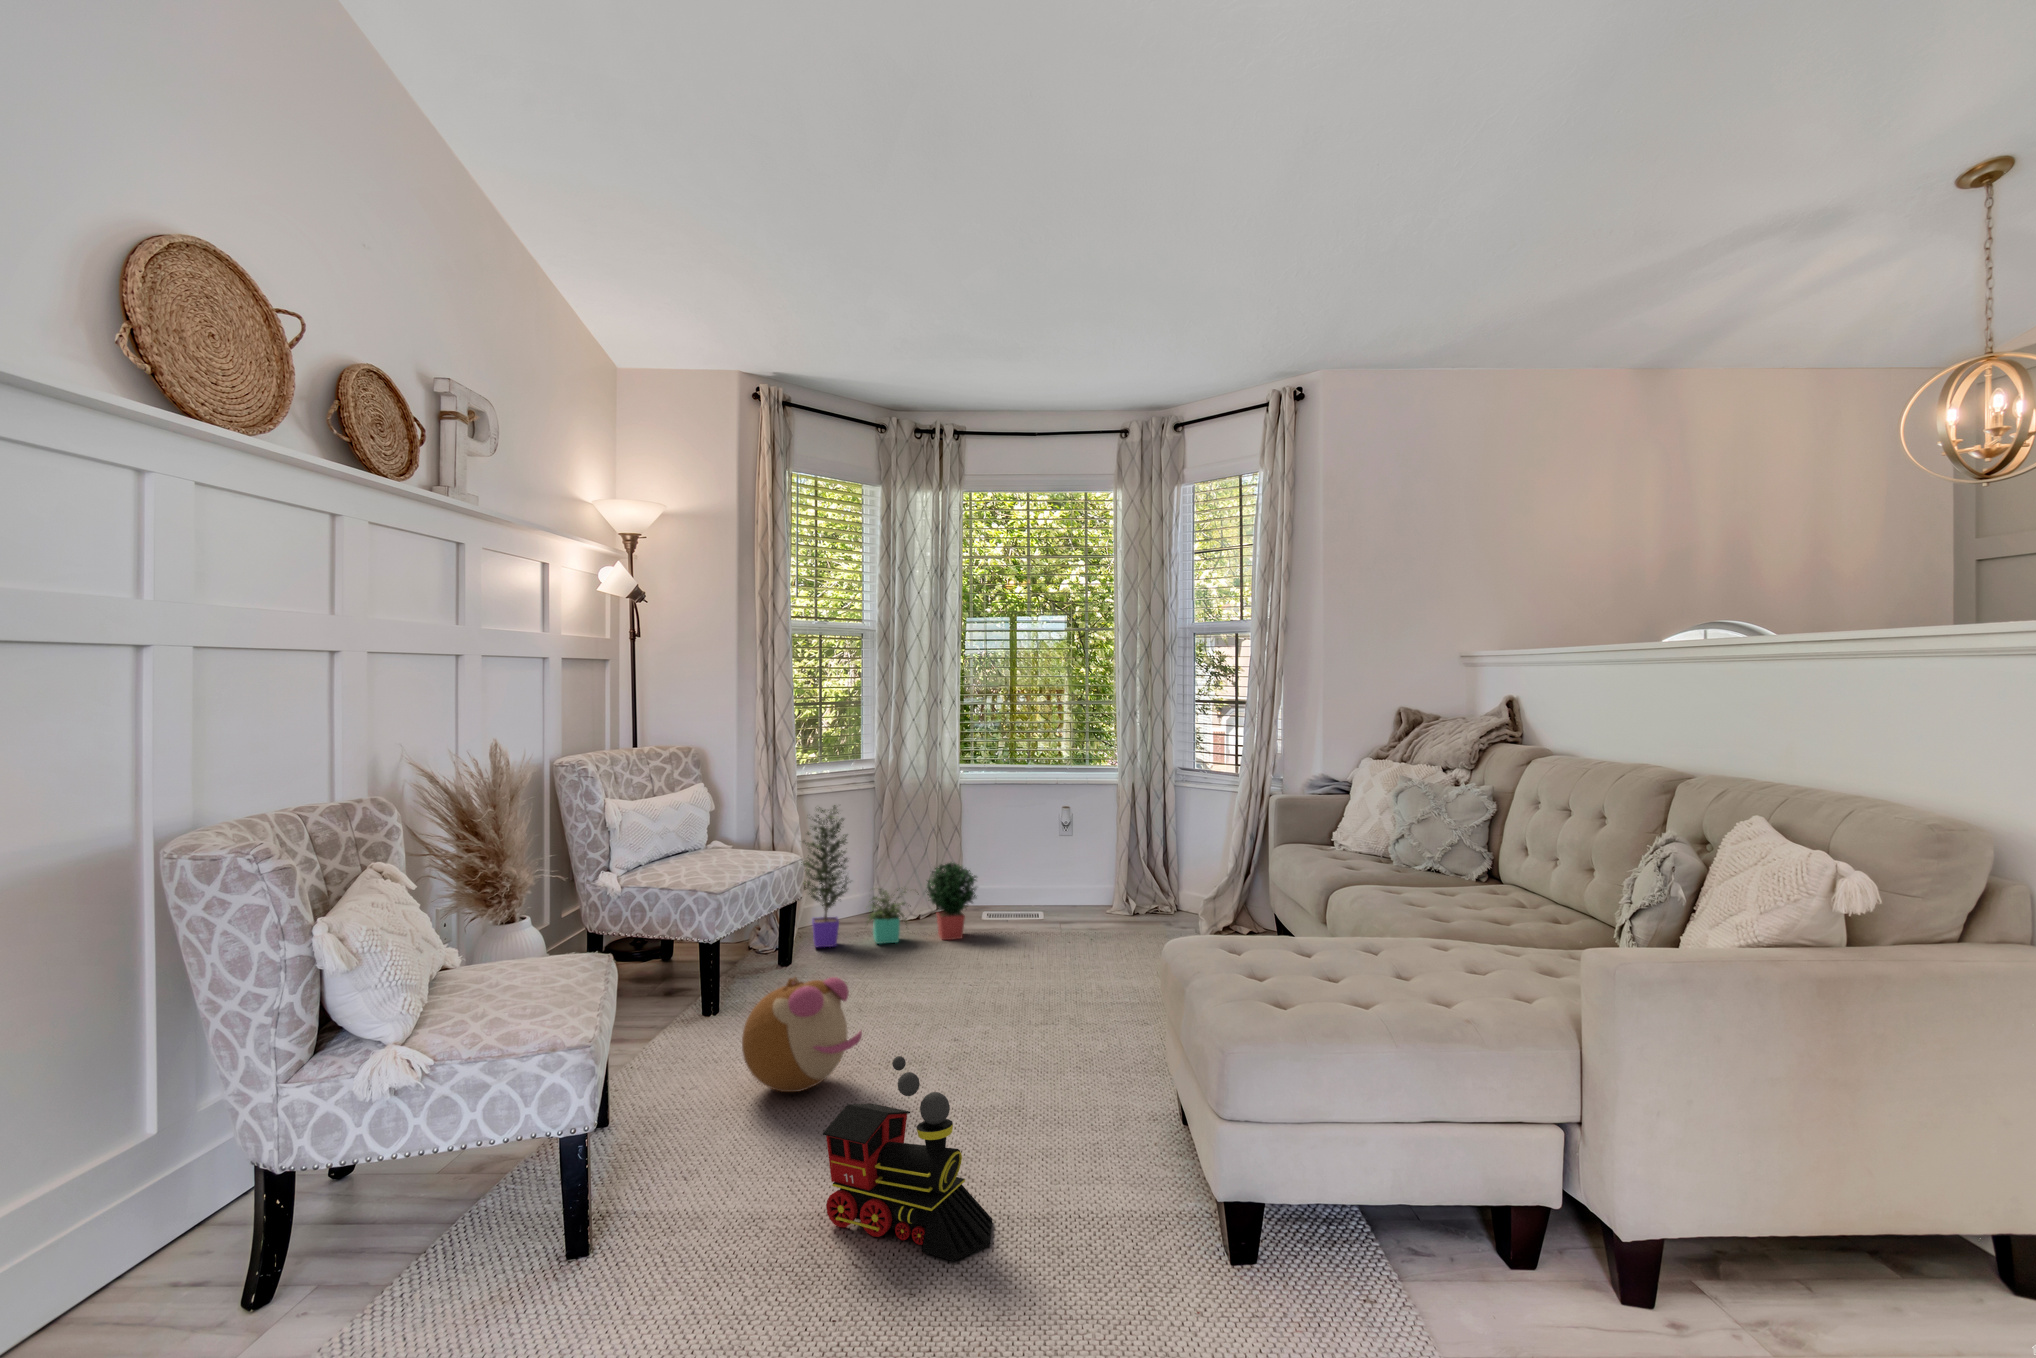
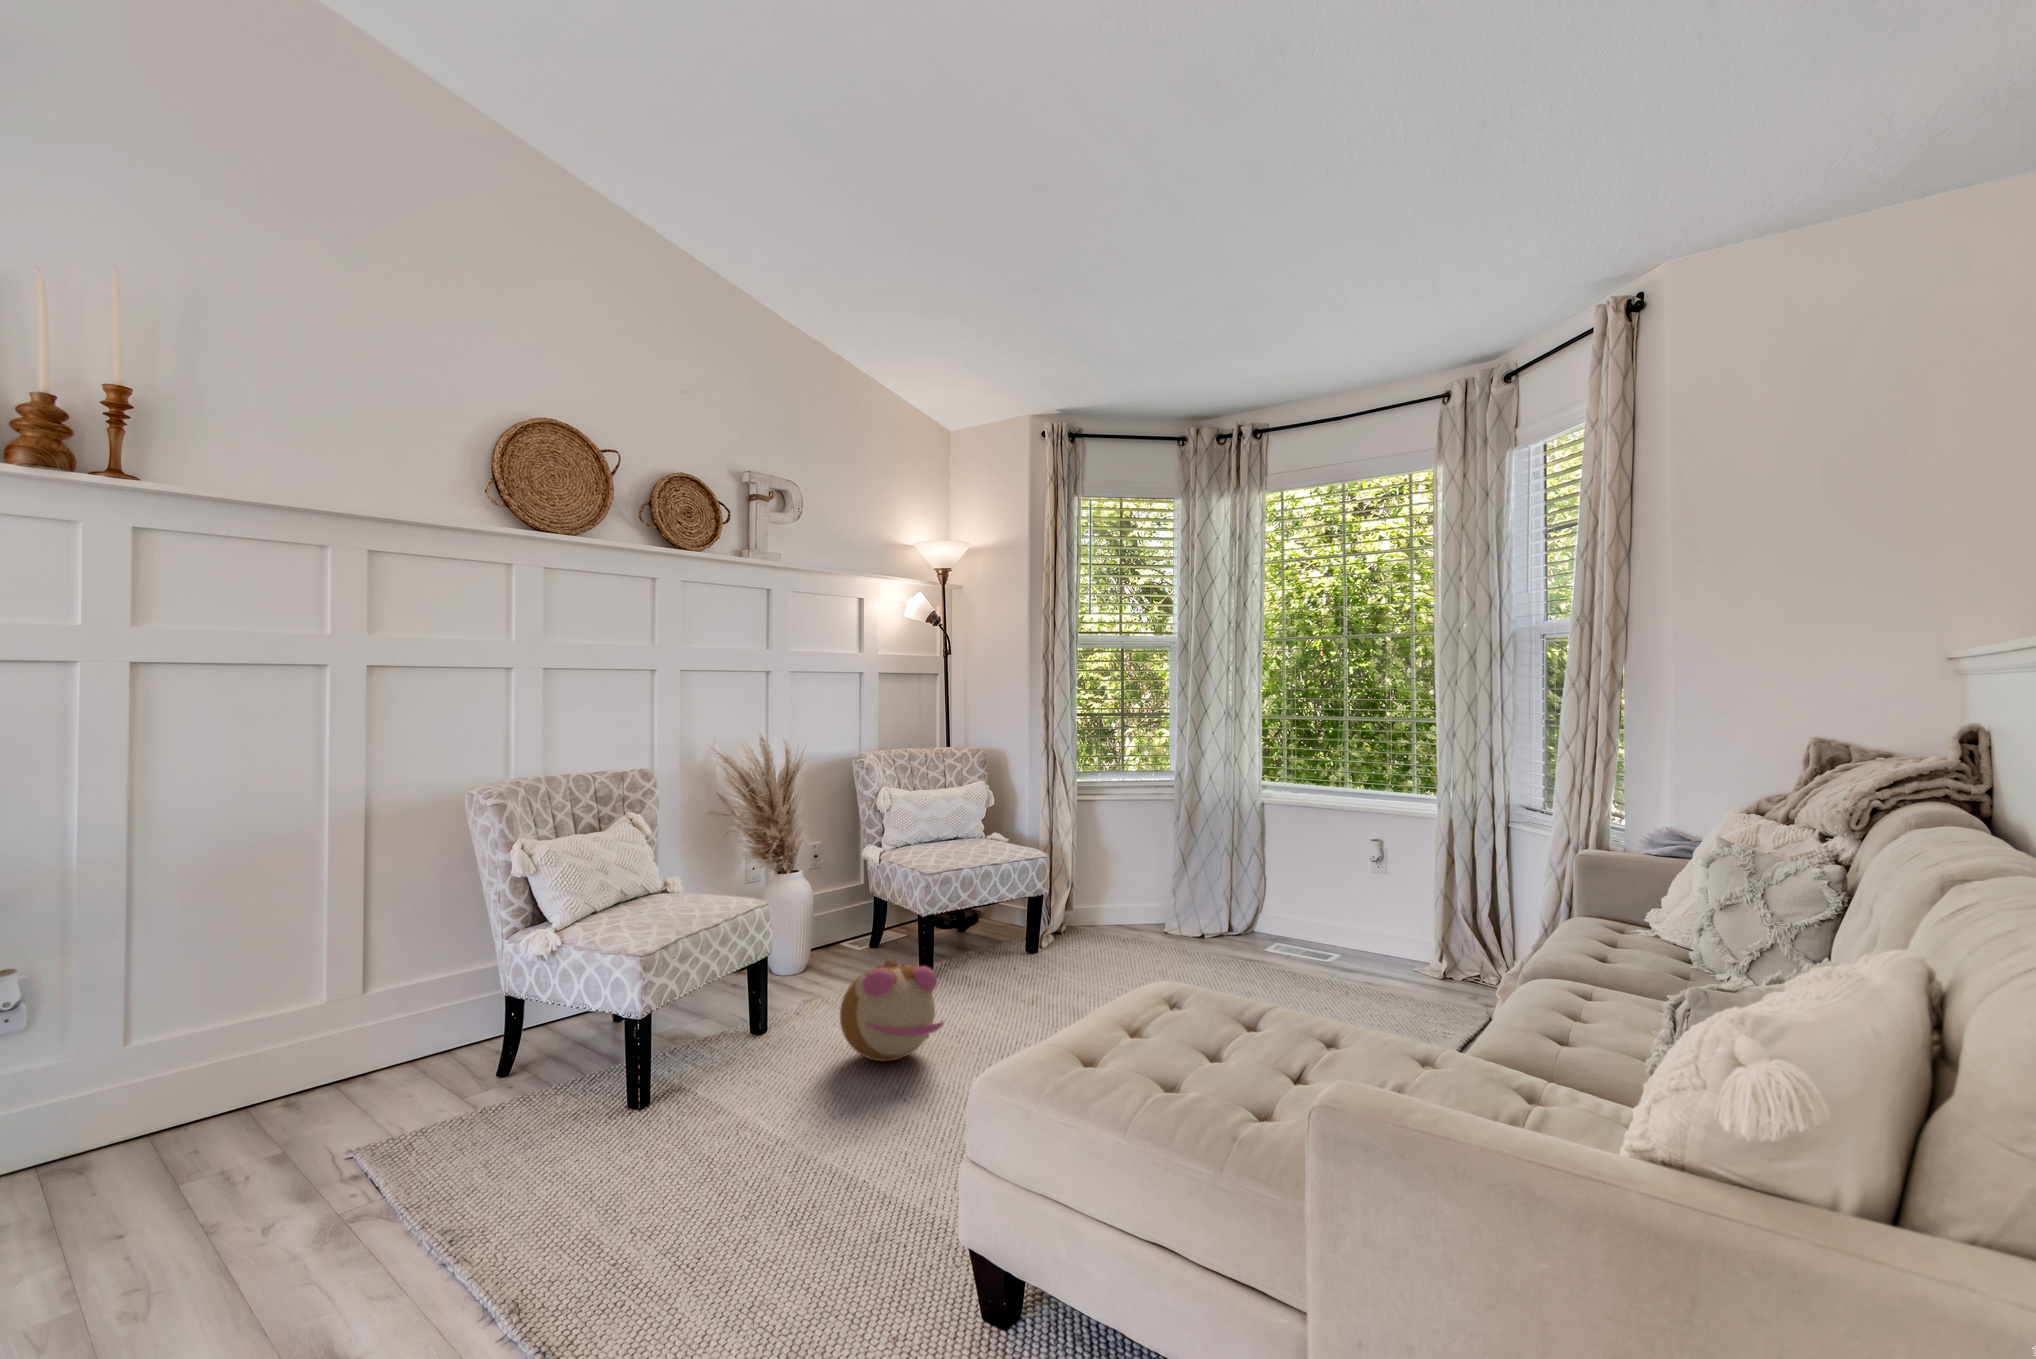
potted plant: present [801,805,976,947] -> none [1072,807,1246,961]
toy train: present [823,1056,992,1261] -> none [734,1047,832,1252]

